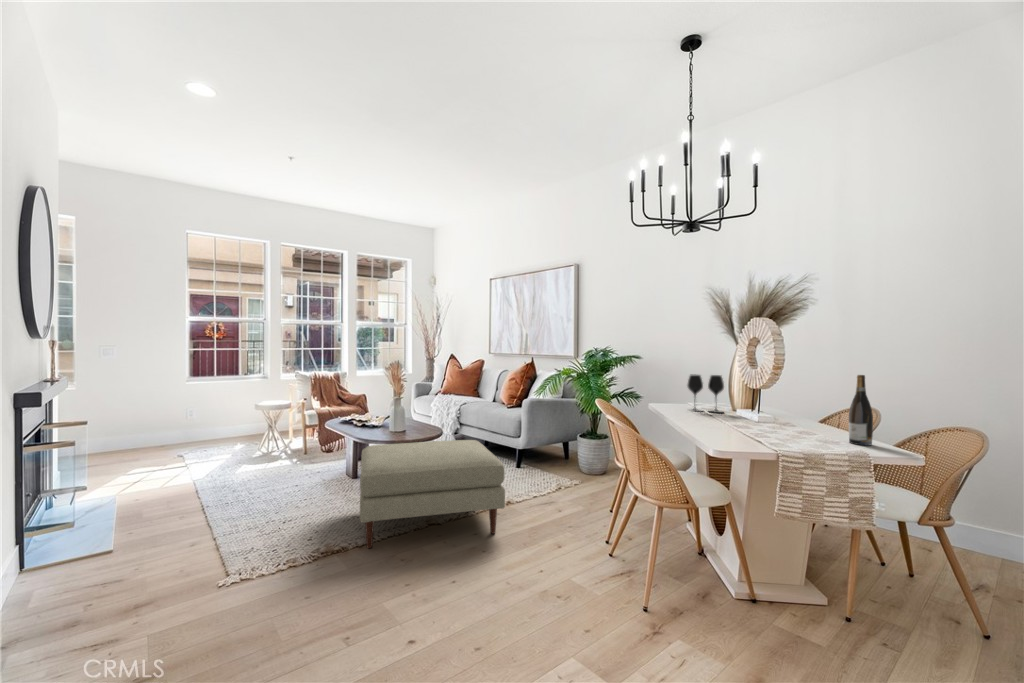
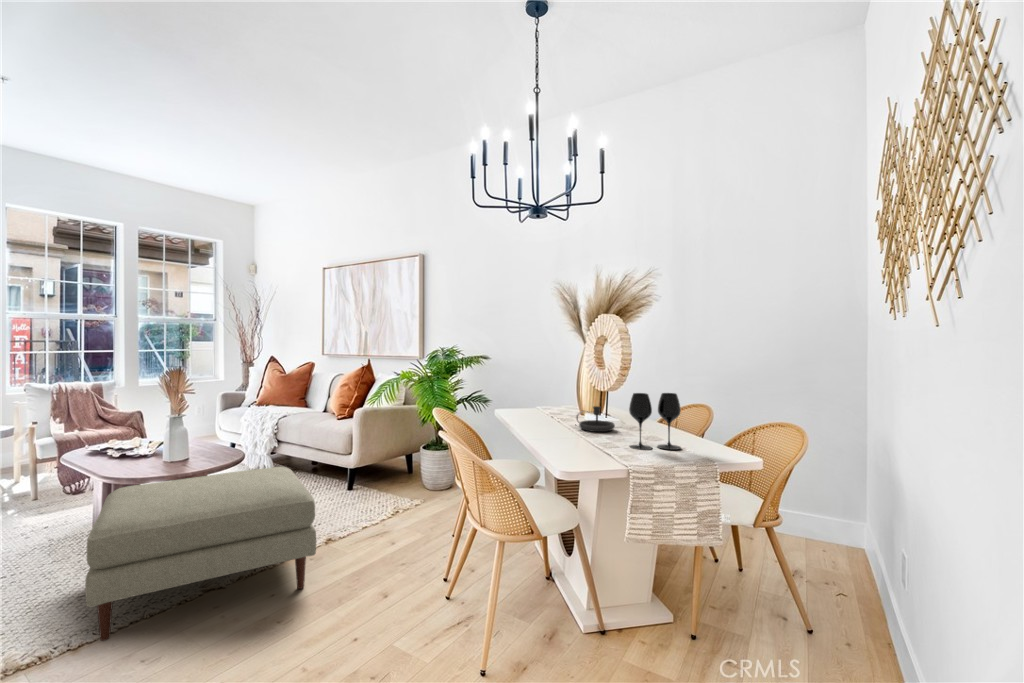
wine glass: present [687,375,724,413] -> present [629,393,681,450]
wine bottle: present [849,375,873,445] -> none [694,376,716,451]
candlestick: none [726,402,766,425] -> present [575,406,615,432]

